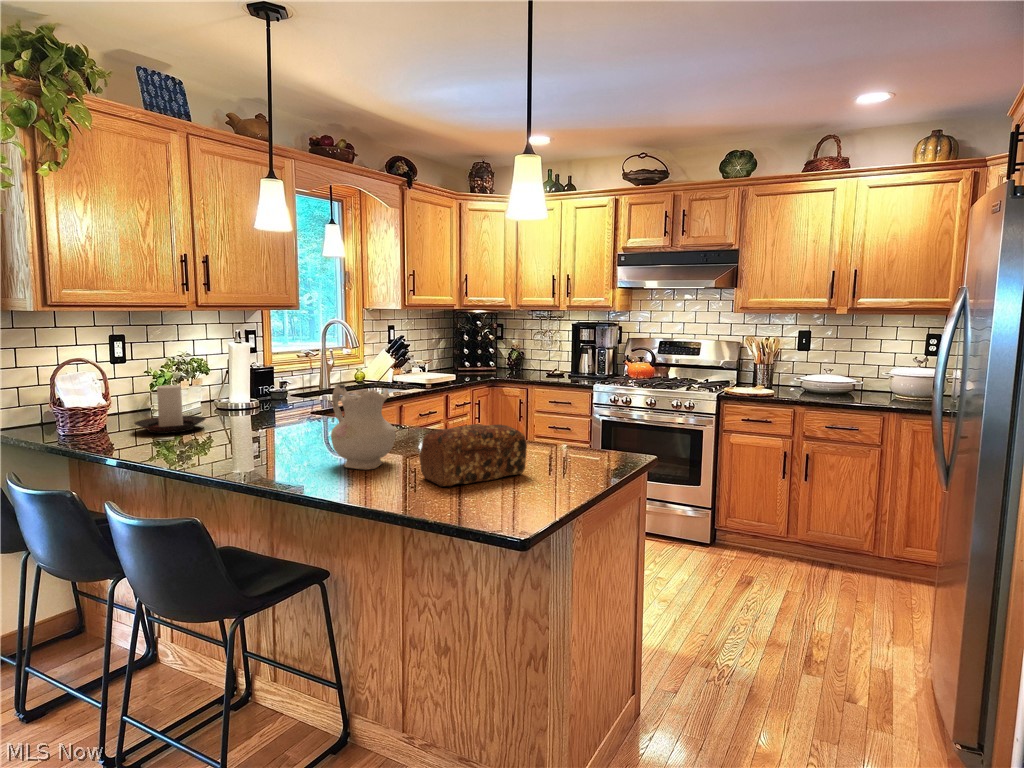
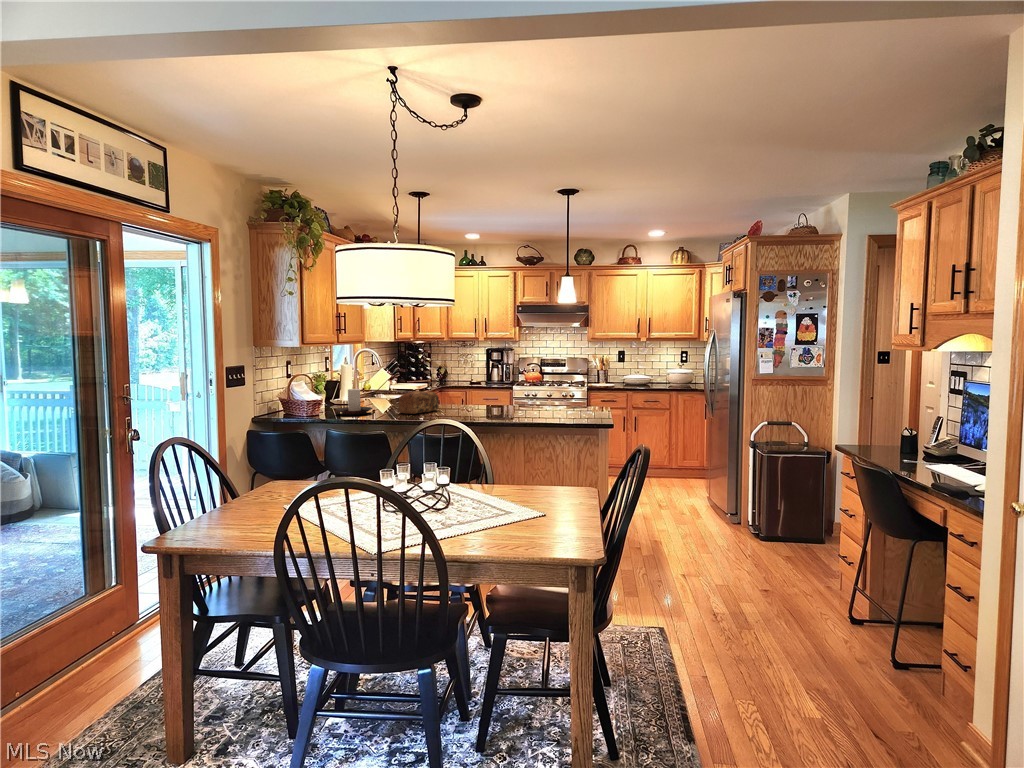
ceramic pitcher: present [331,384,395,470] -> none [483,379,515,417]
bread loaf: present [419,424,527,487] -> present [398,391,439,414]

